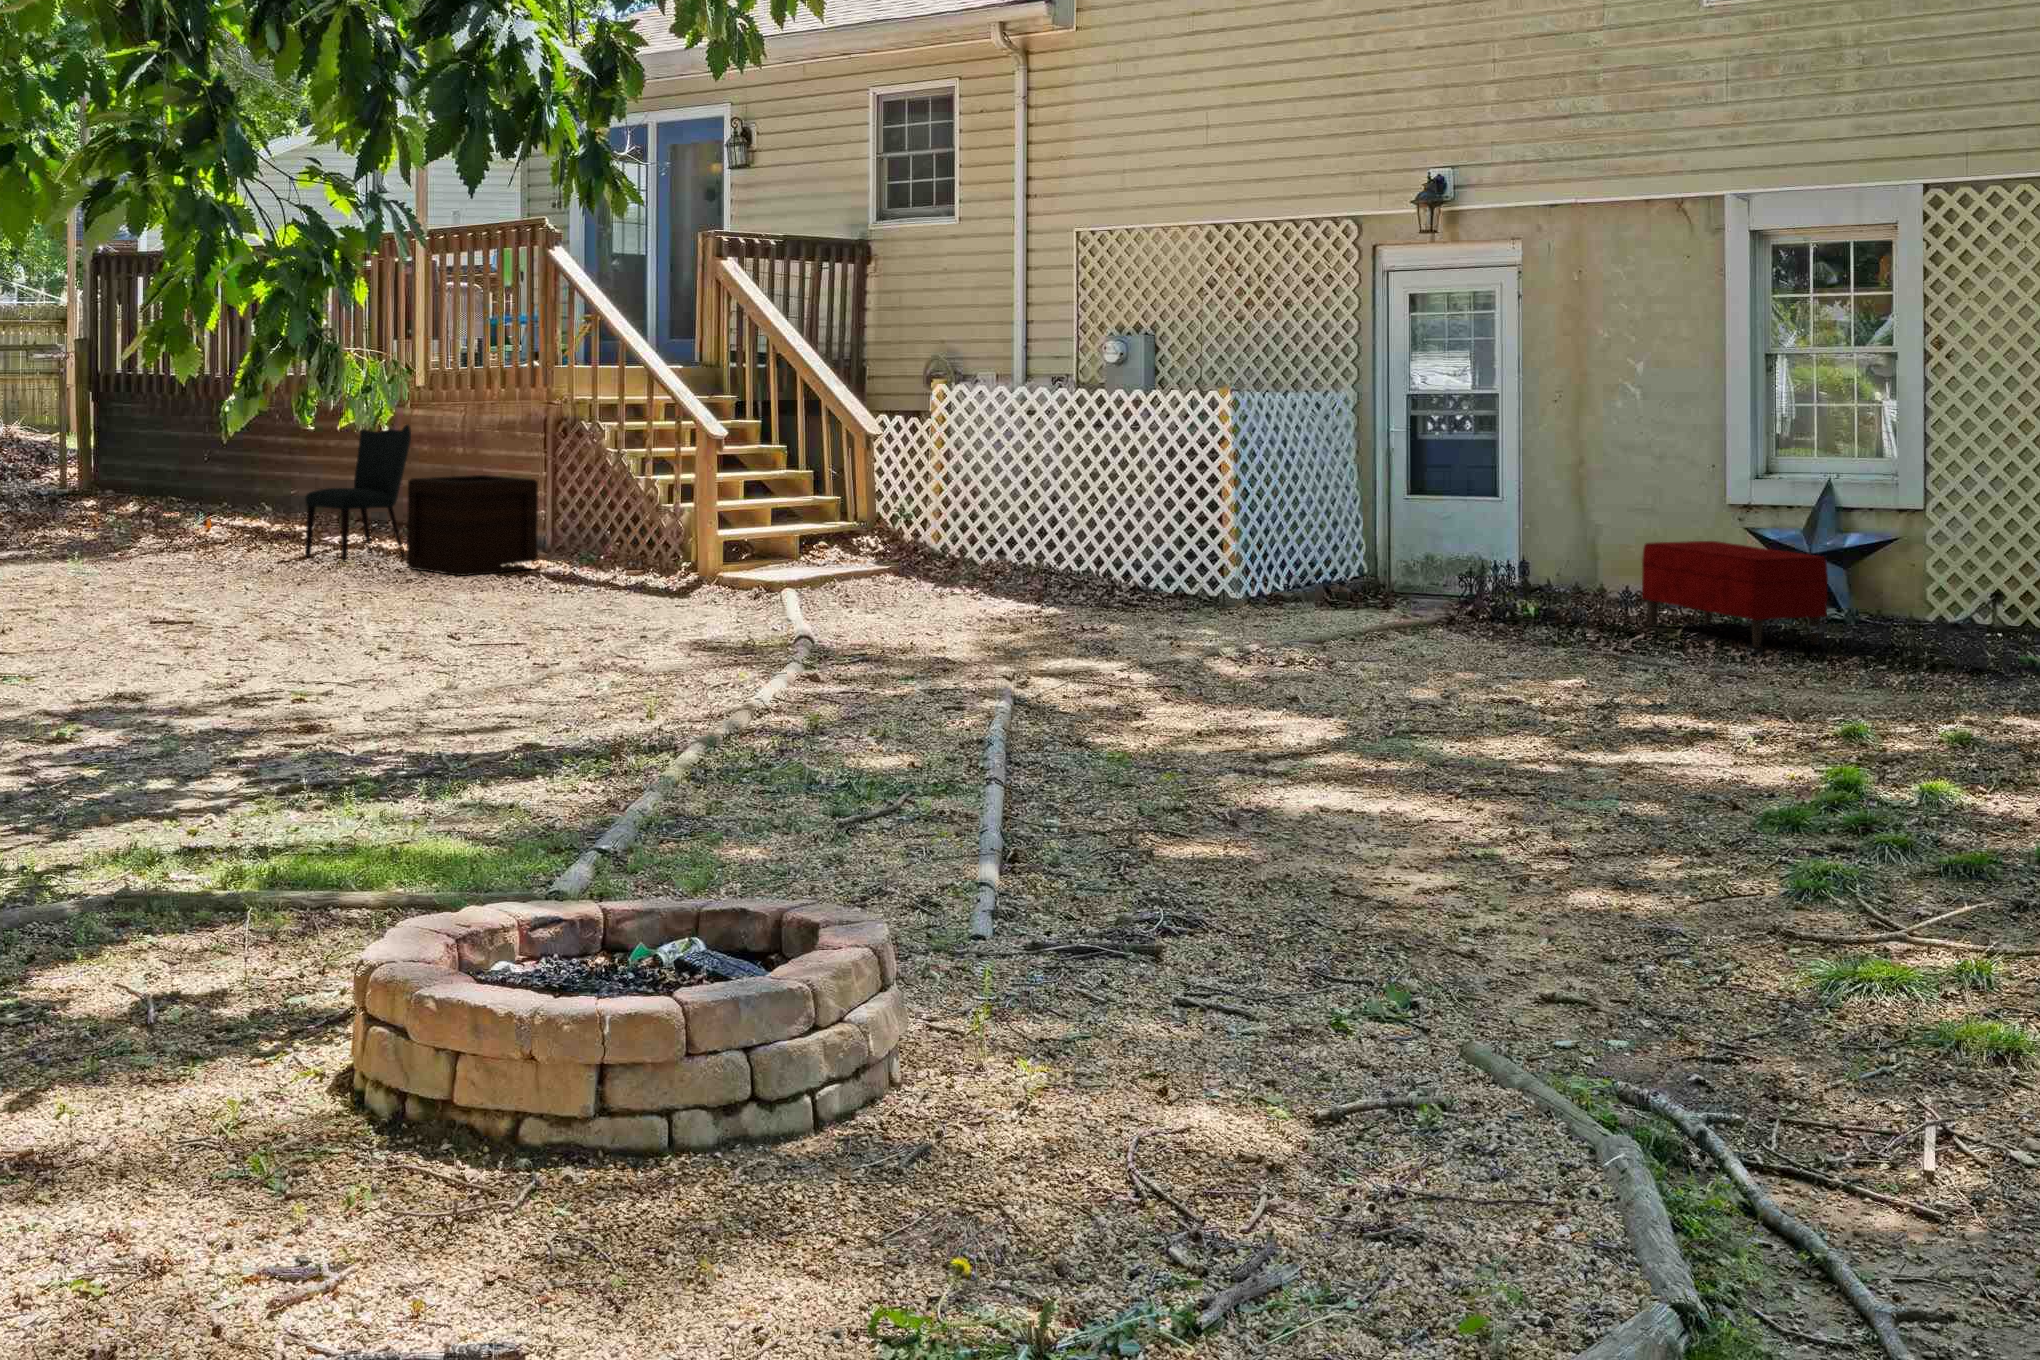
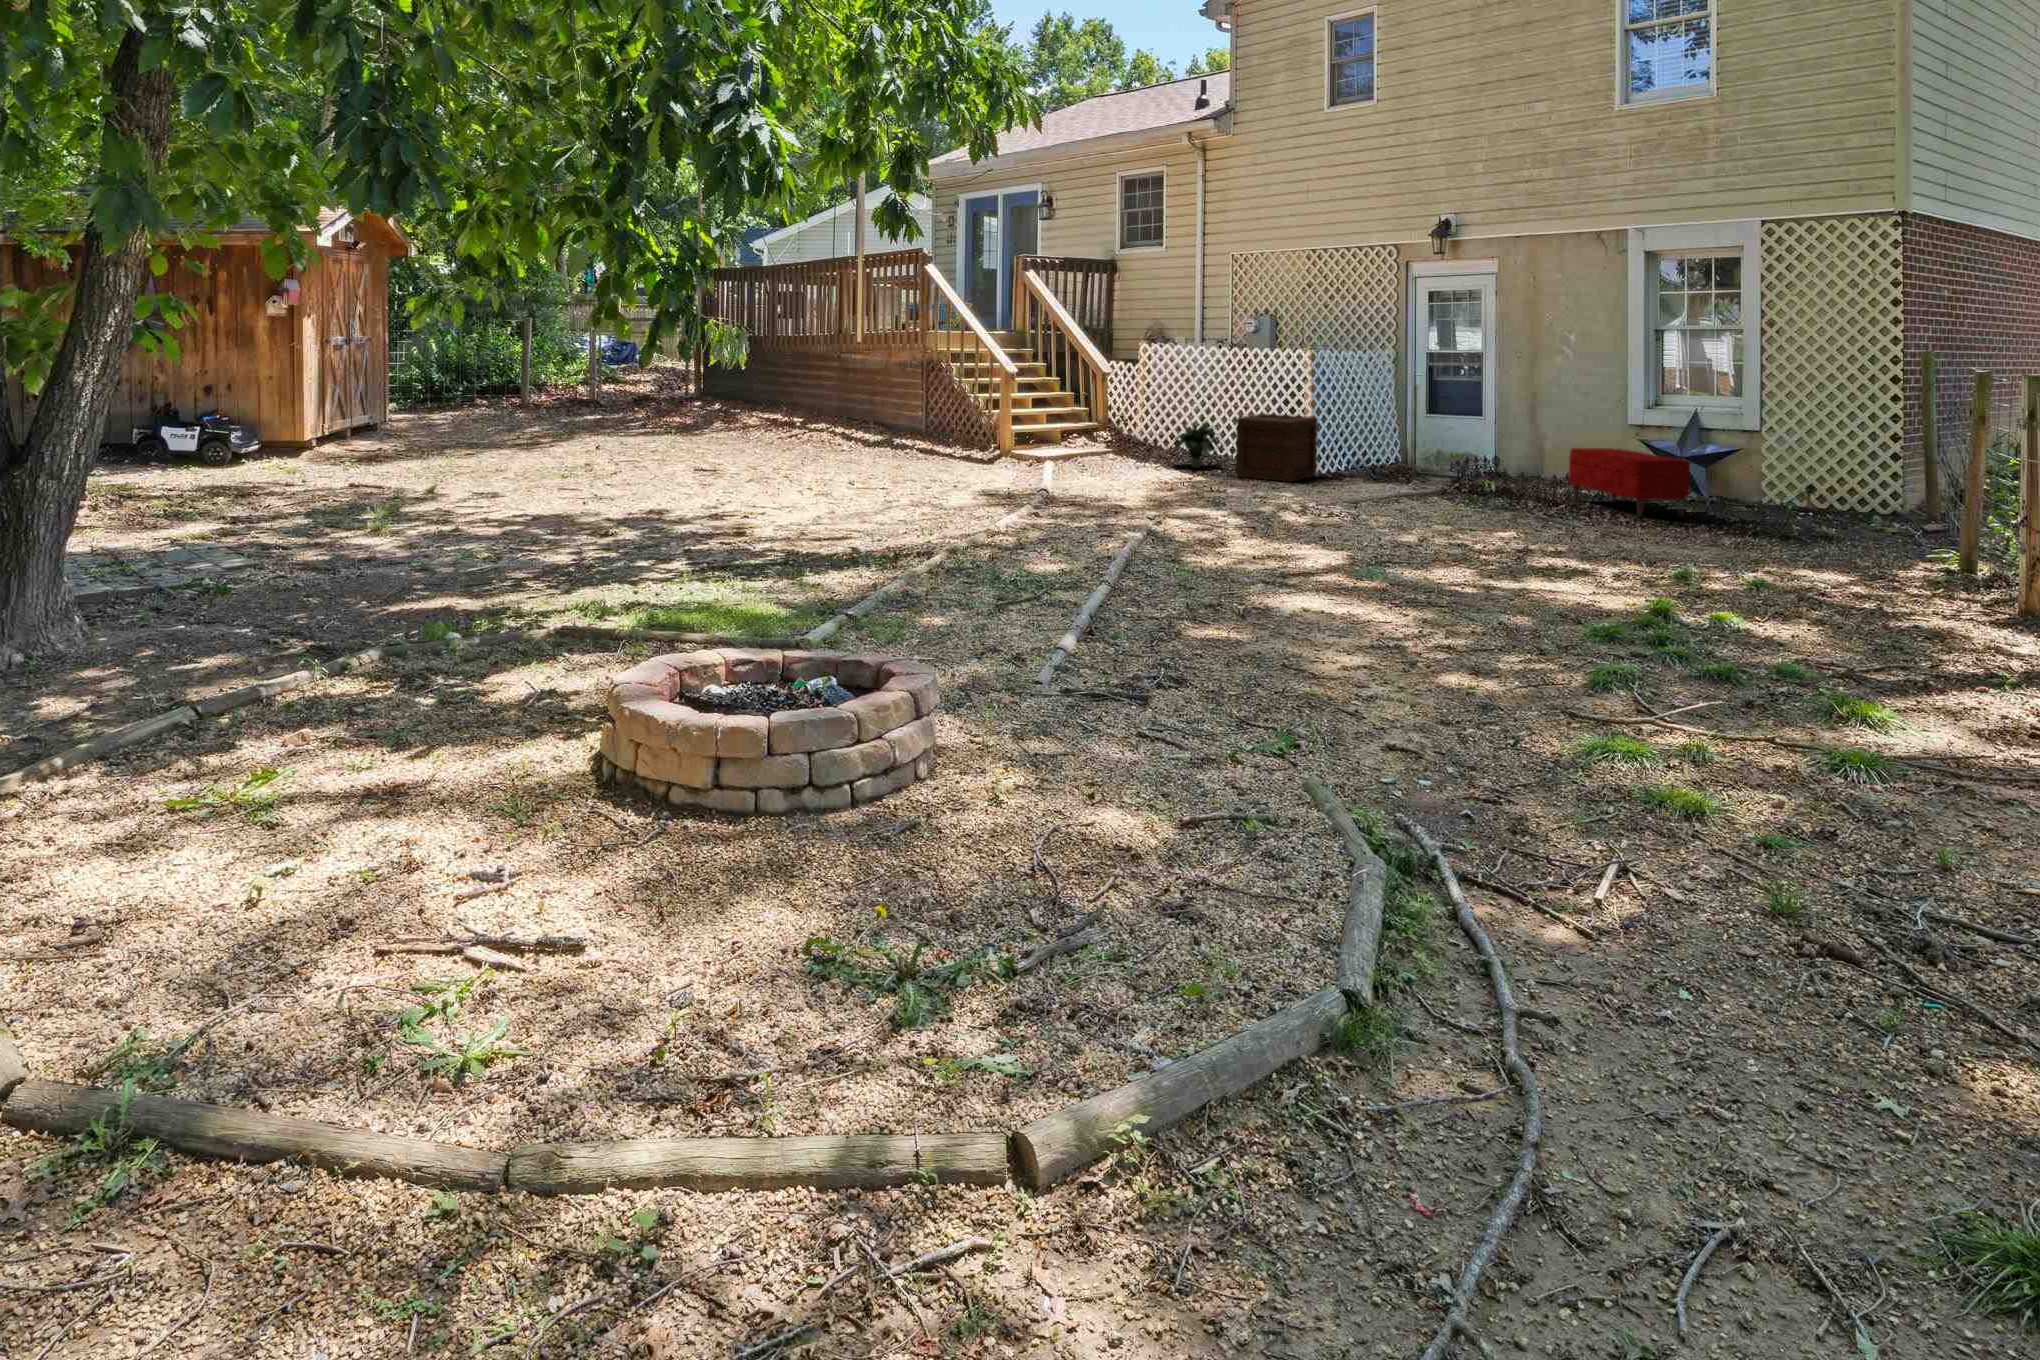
chair: present [305,424,411,561] -> none [798,361,855,439]
wooden crate: present [407,475,538,576] -> present [1236,414,1318,482]
potted plant: none [990,511,1092,593] -> present [1174,422,1224,468]

